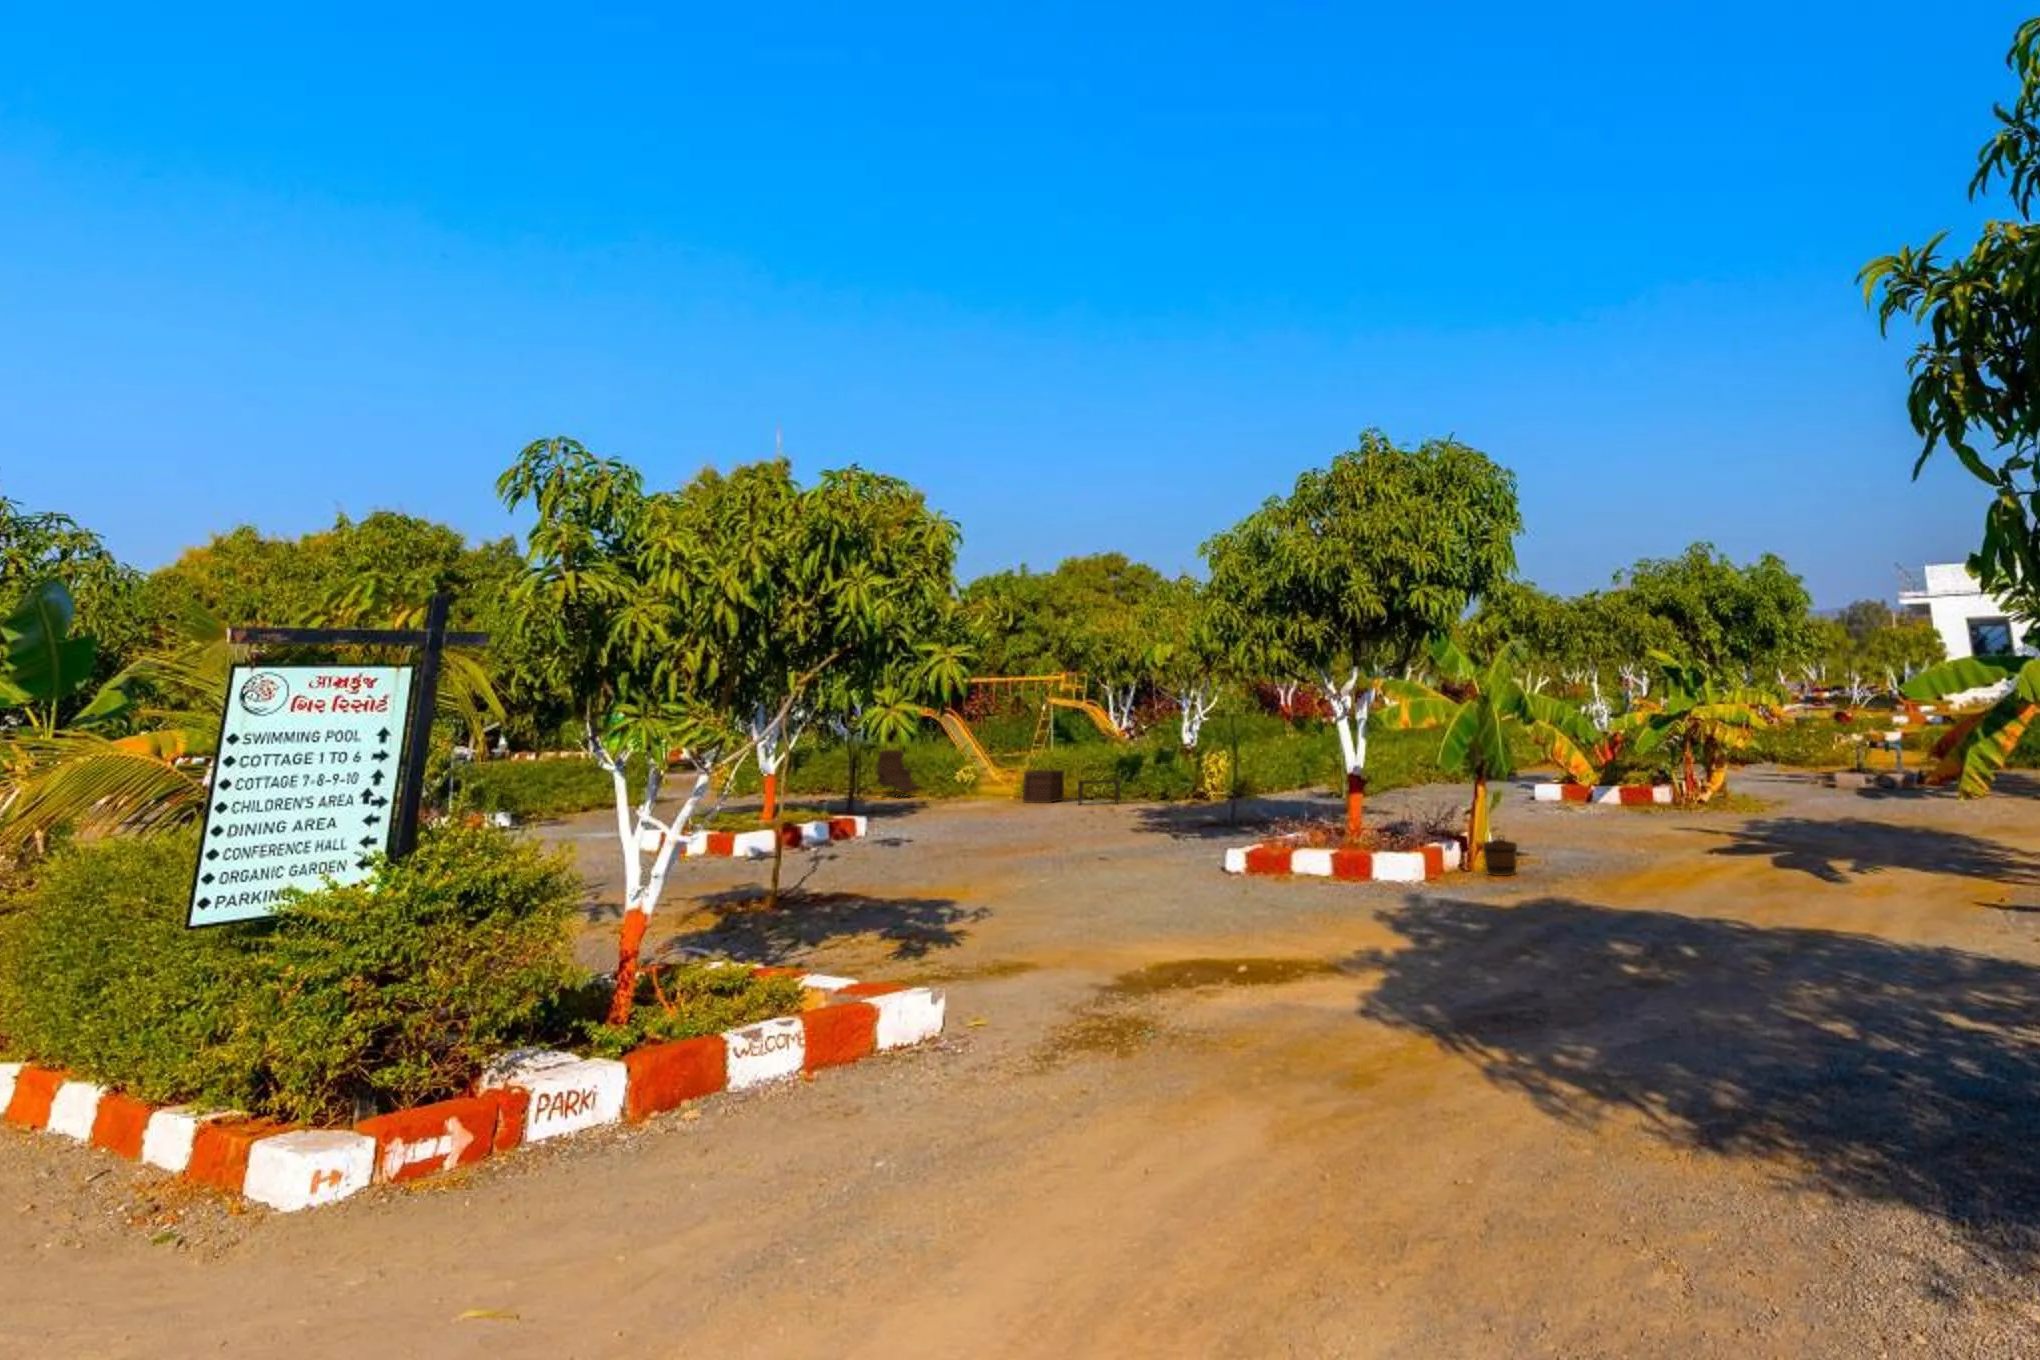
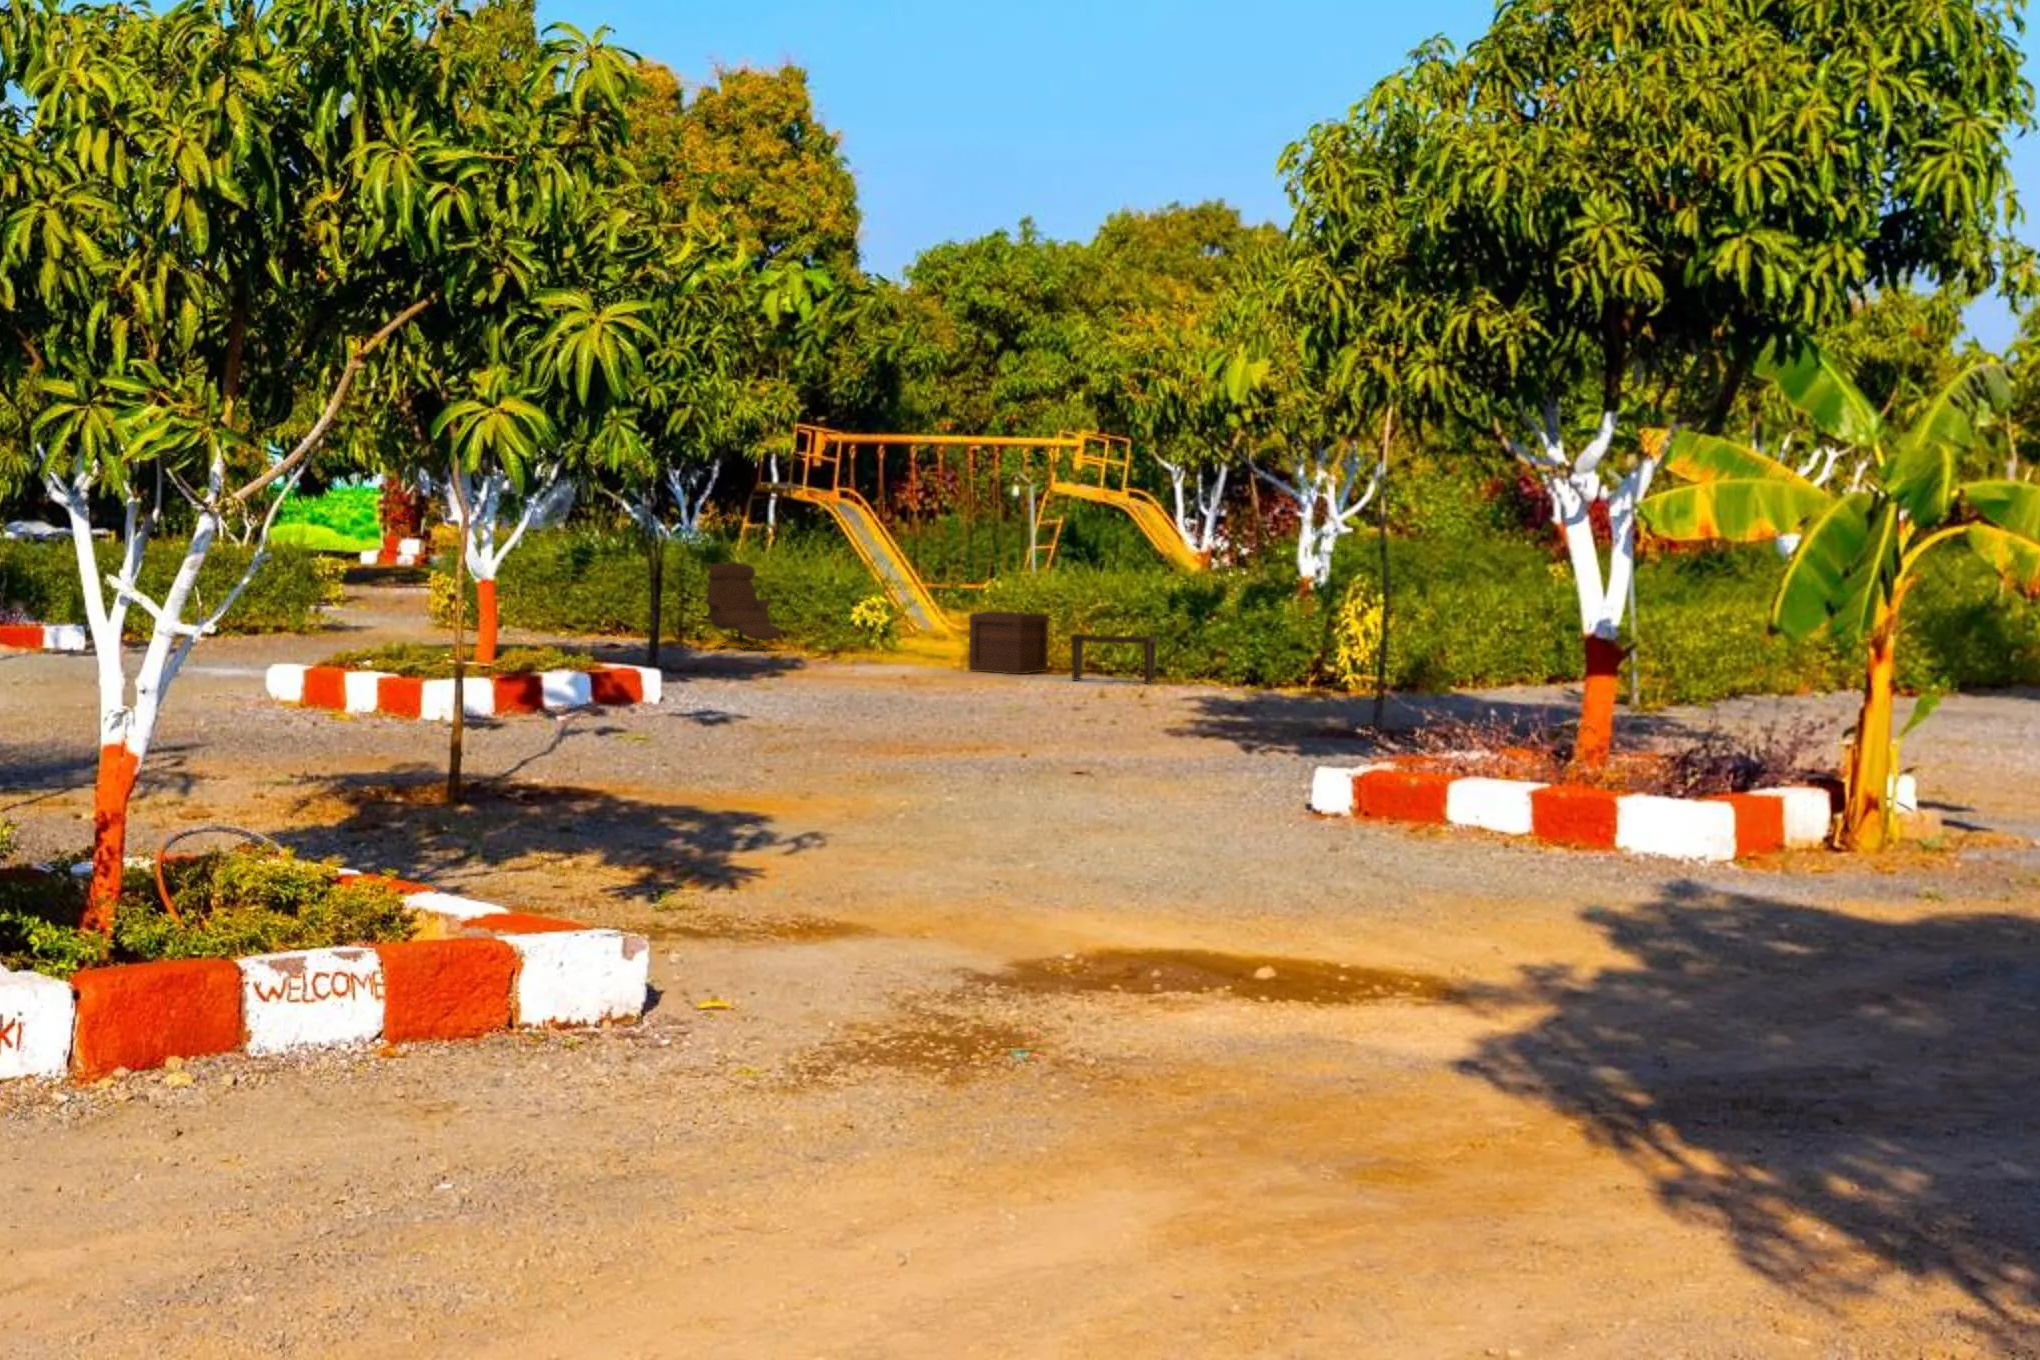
bucket: present [1483,837,1517,876] -> none [1889,776,1973,861]

